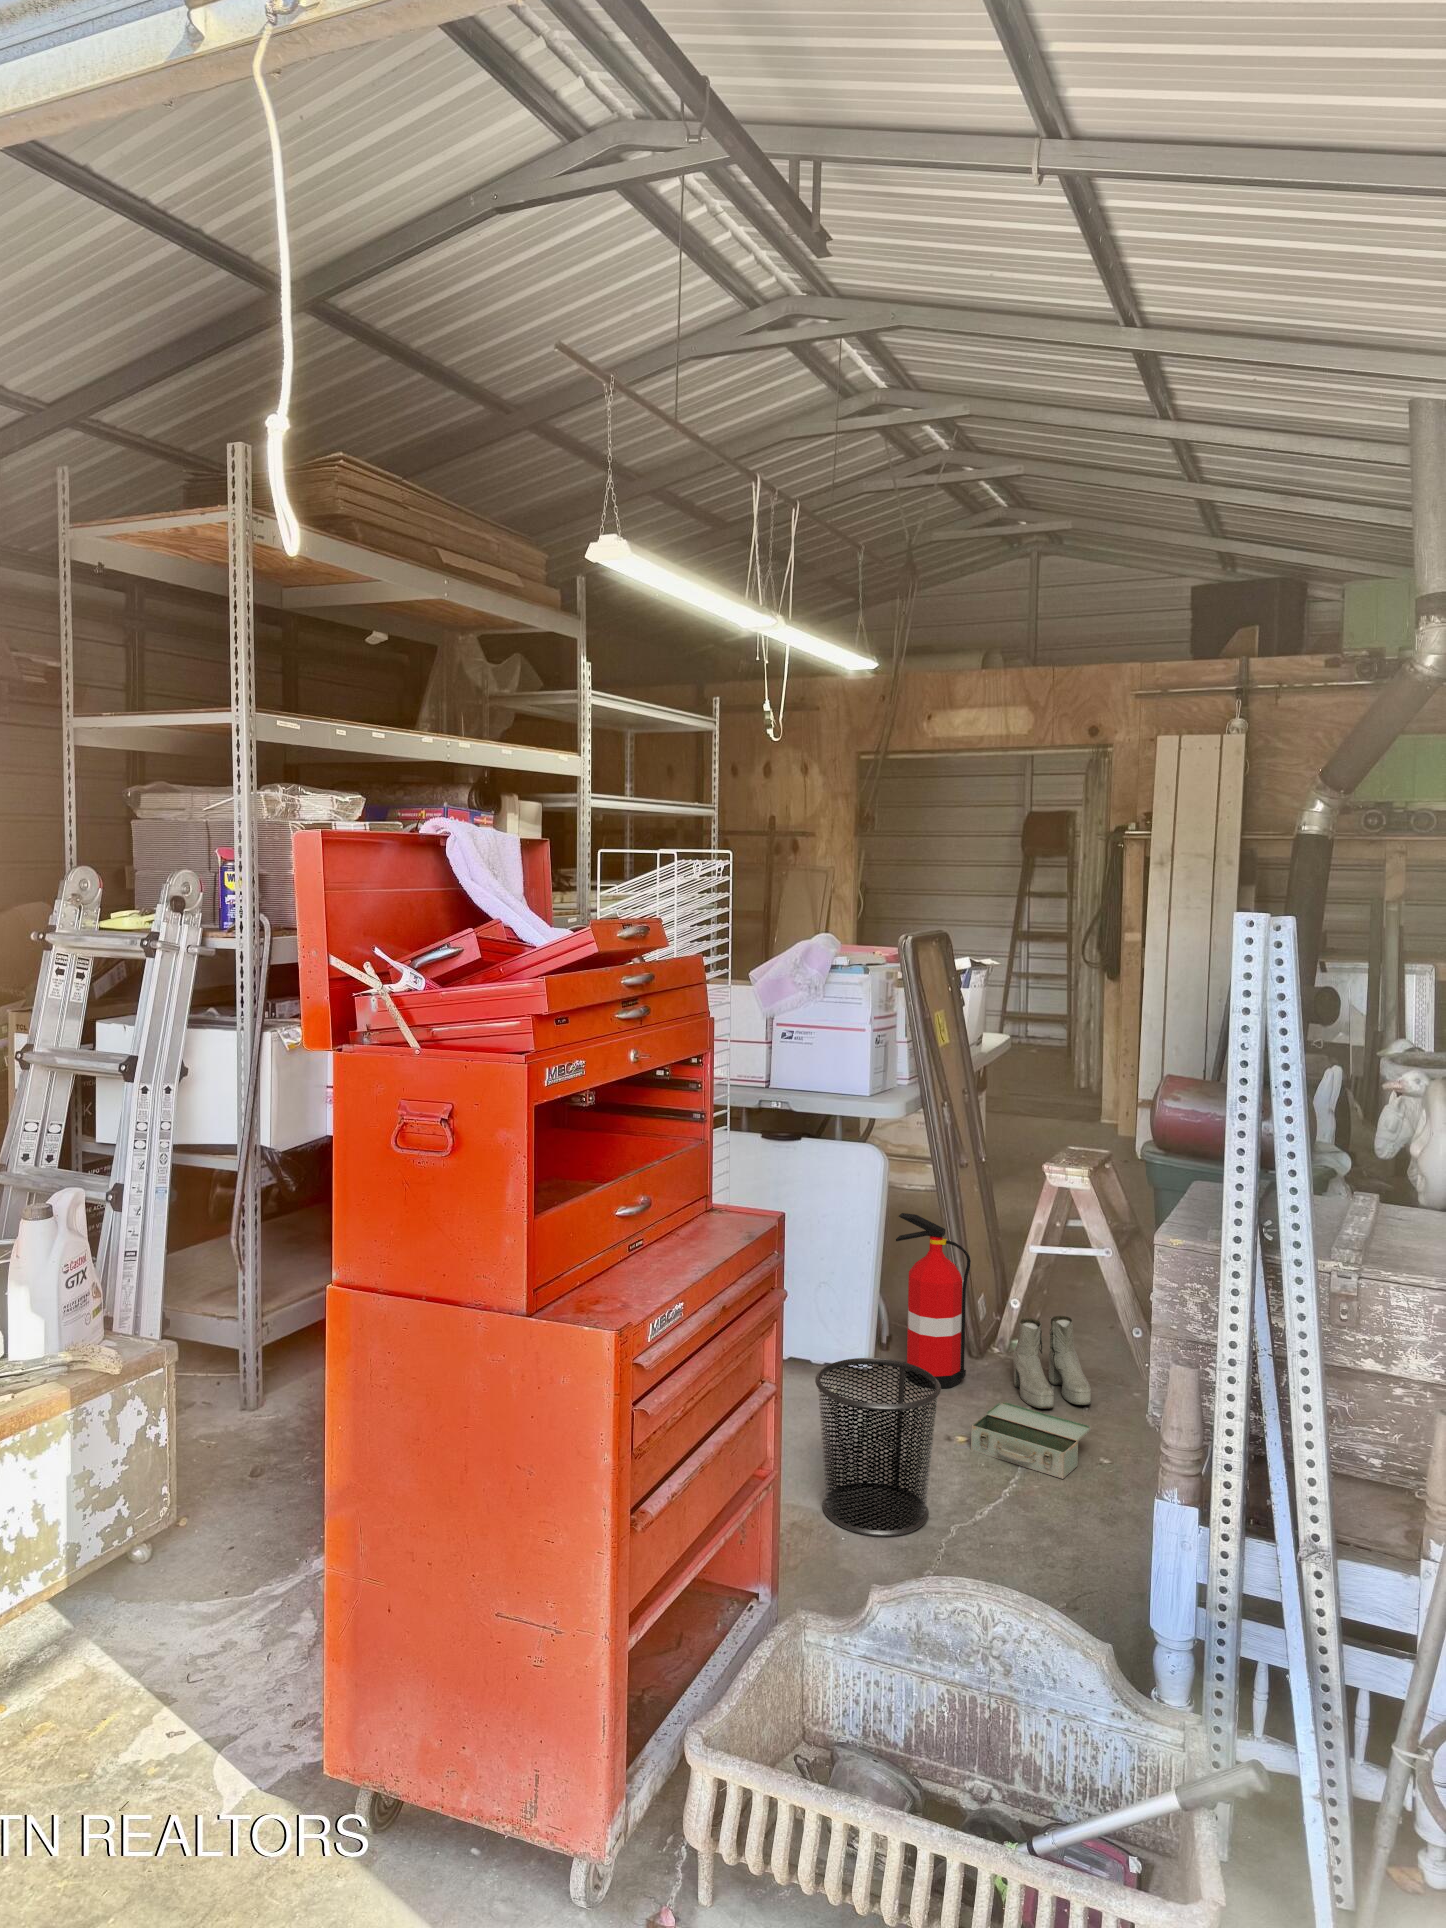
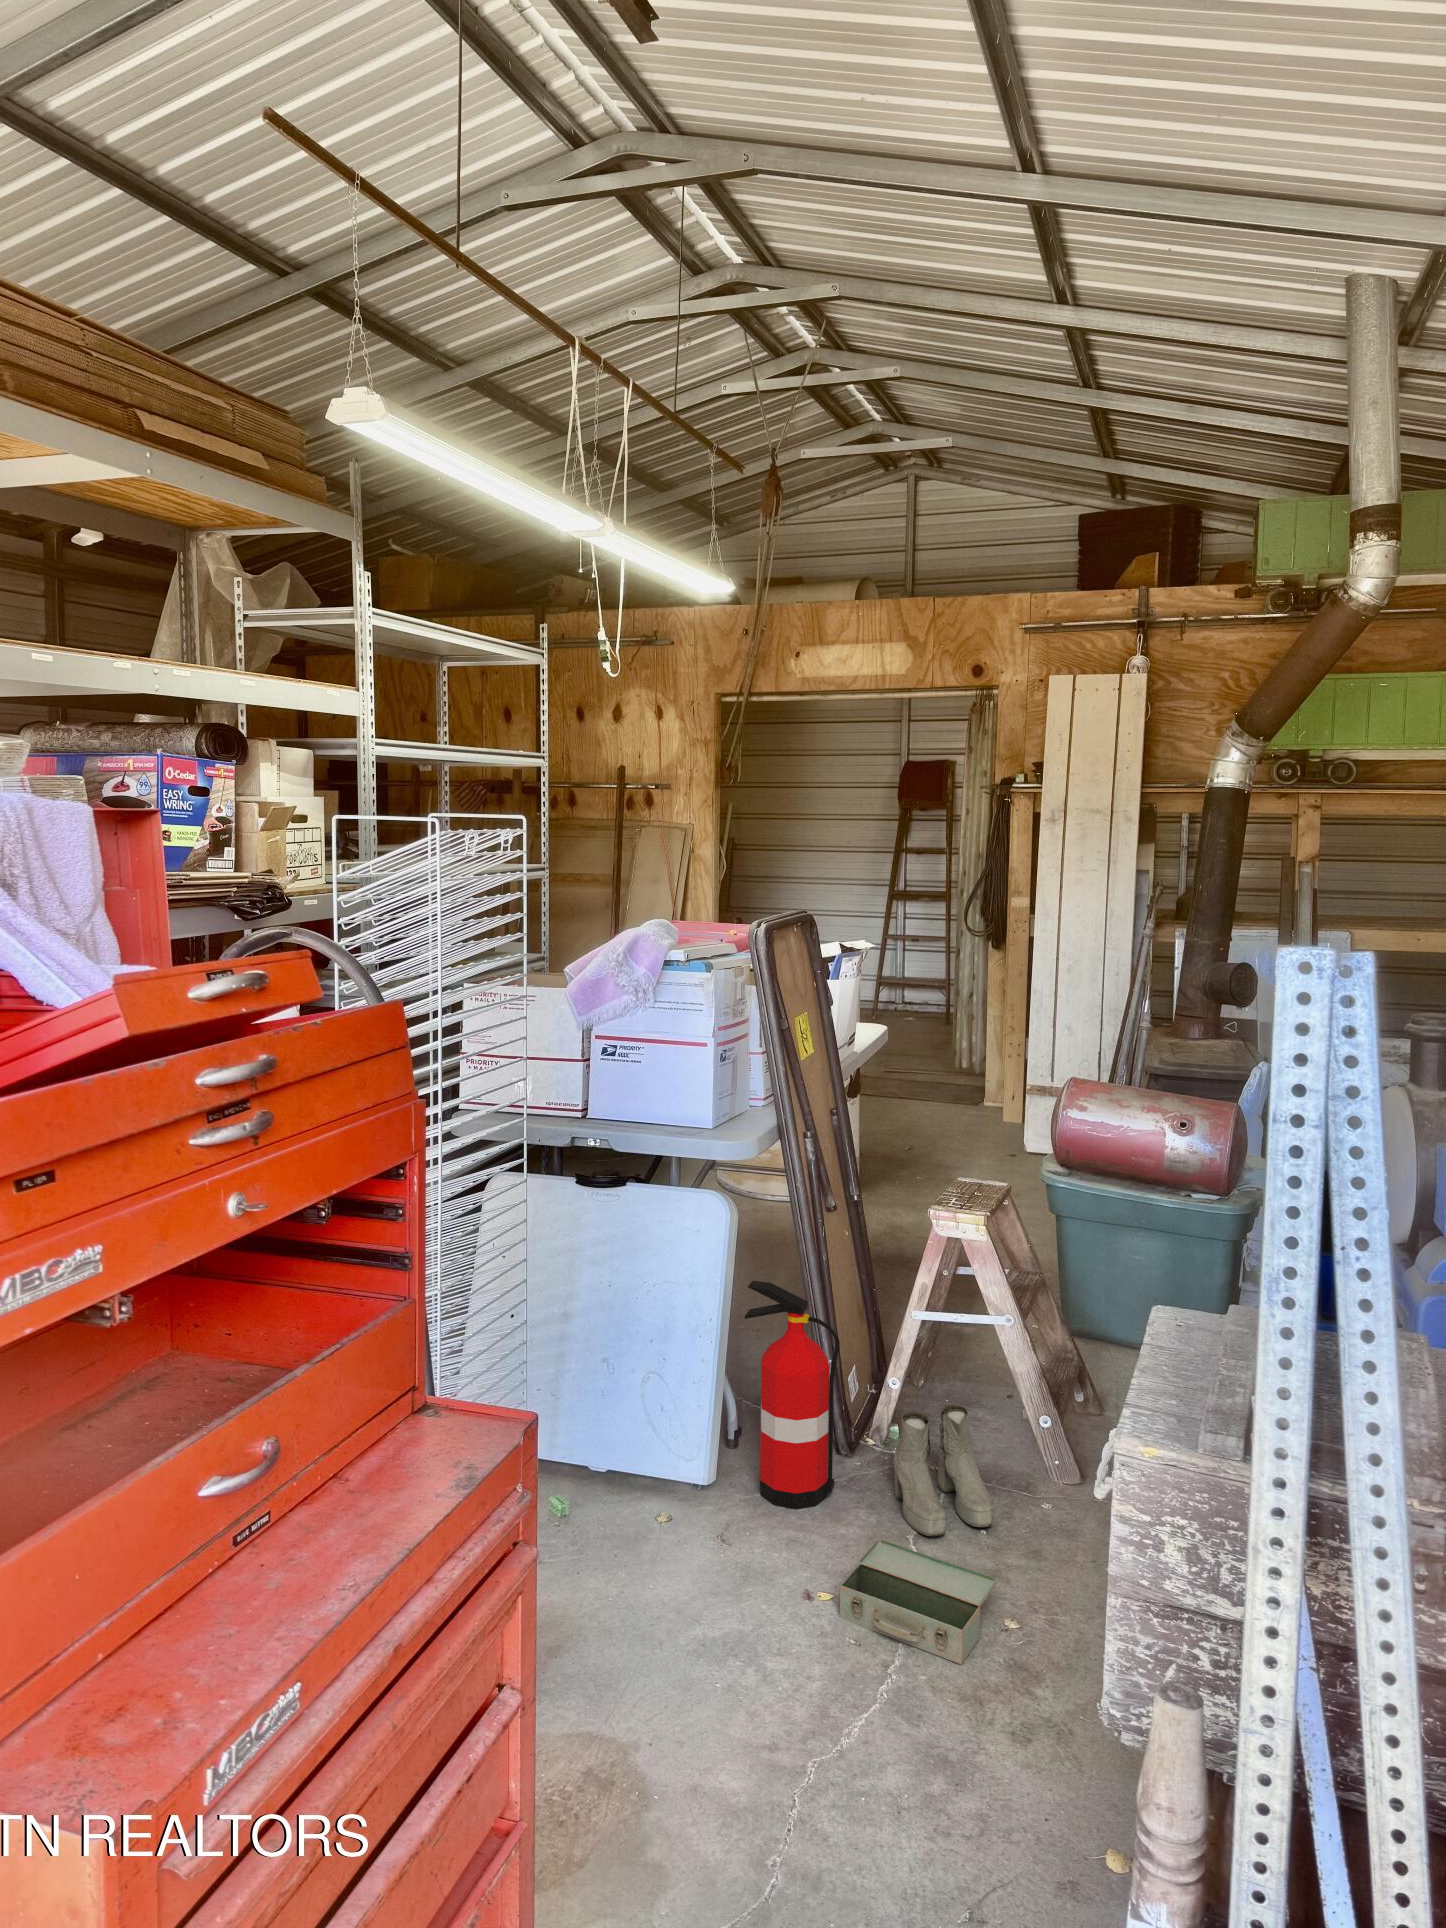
waste bin: present [815,1358,941,1537] -> none [618,1526,795,1805]

